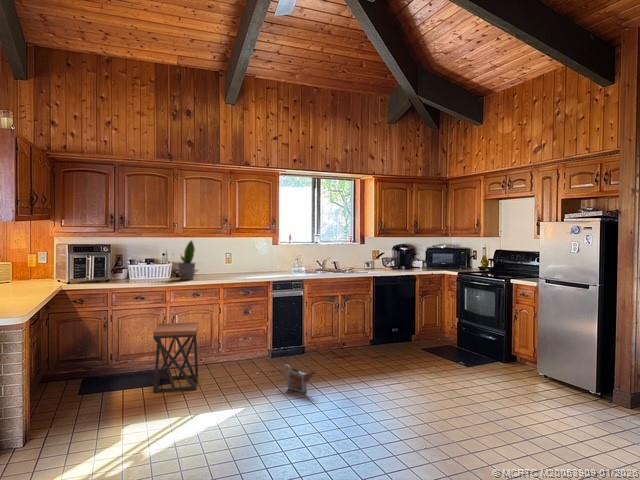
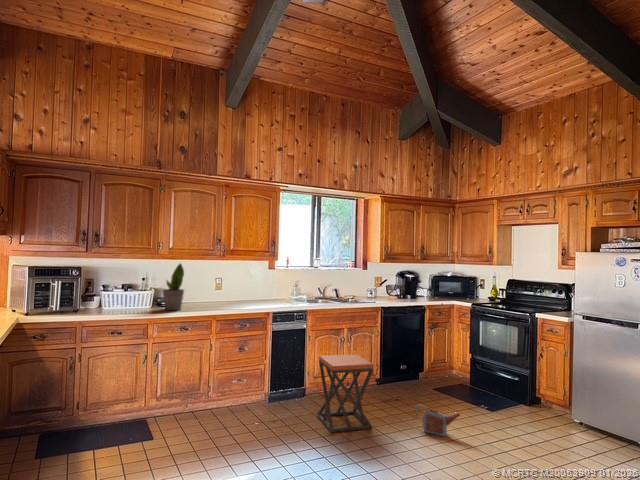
stool: present [153,322,198,393] -> present [317,354,373,432]
watering can: present [282,364,316,393] -> present [415,404,460,436]

